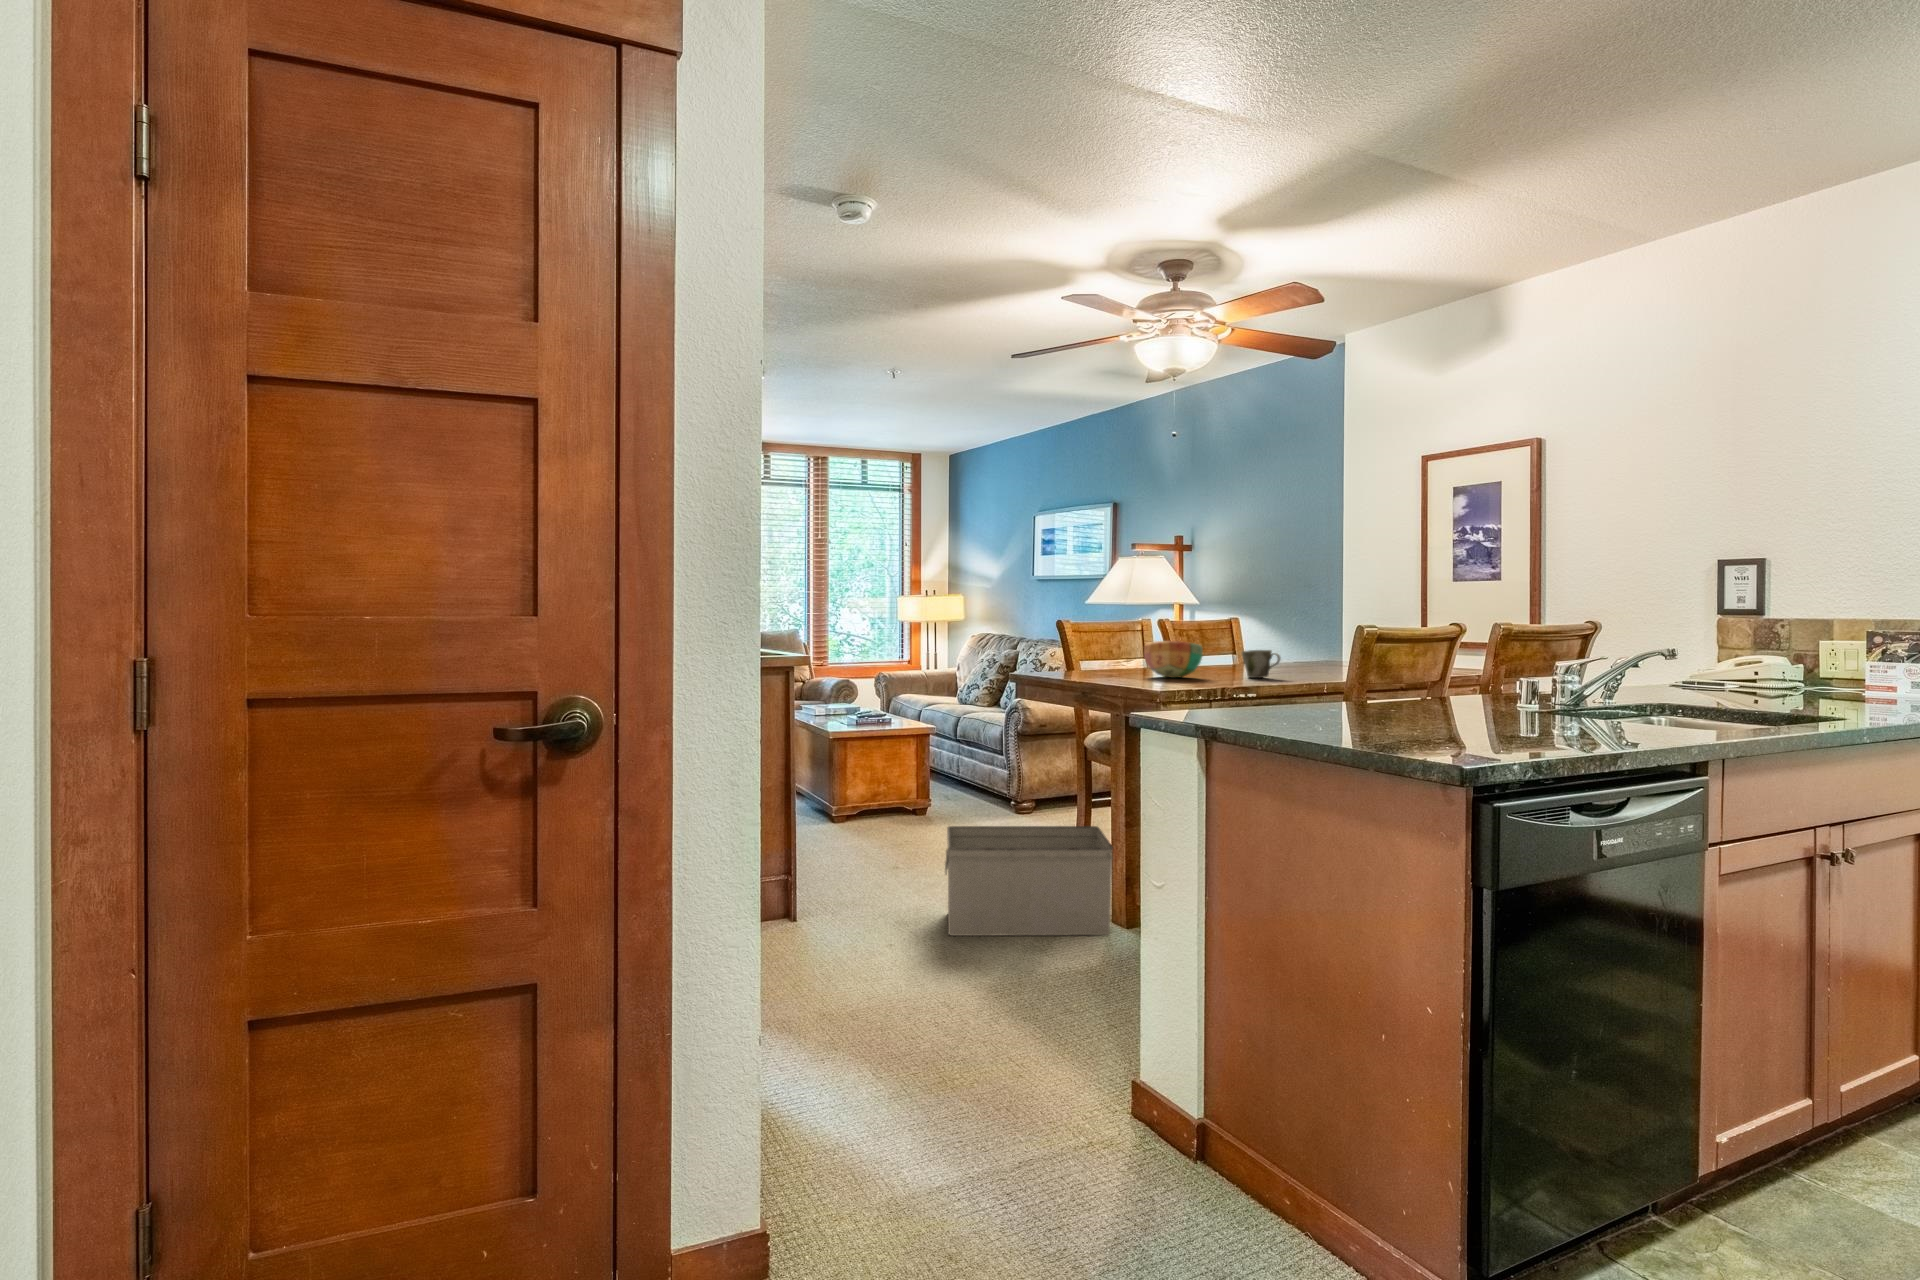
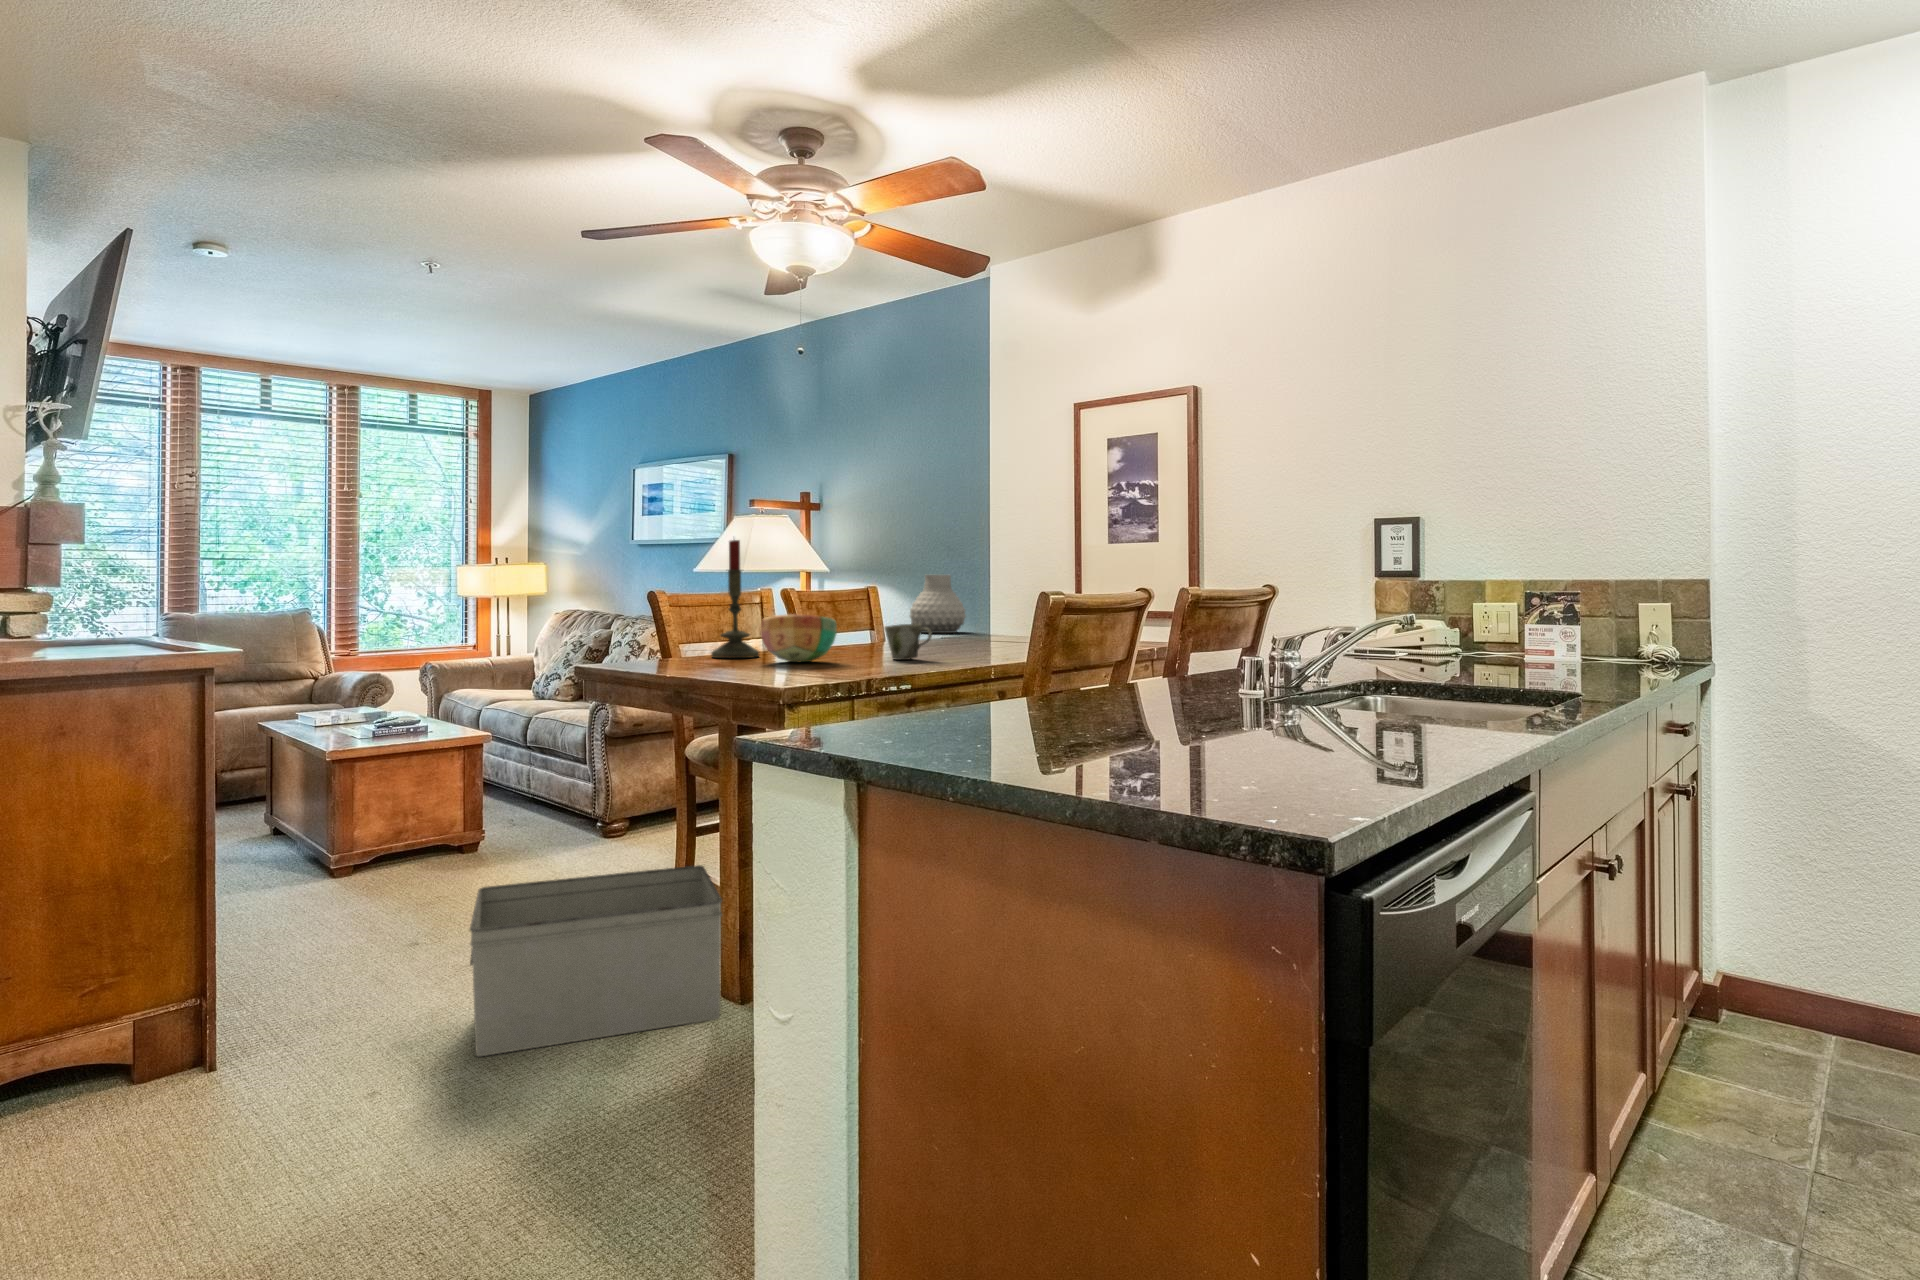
candle: none [1106,580,1142,673] -> present [711,540,760,658]
vase: none [1271,607,1323,658] -> present [910,575,966,633]

